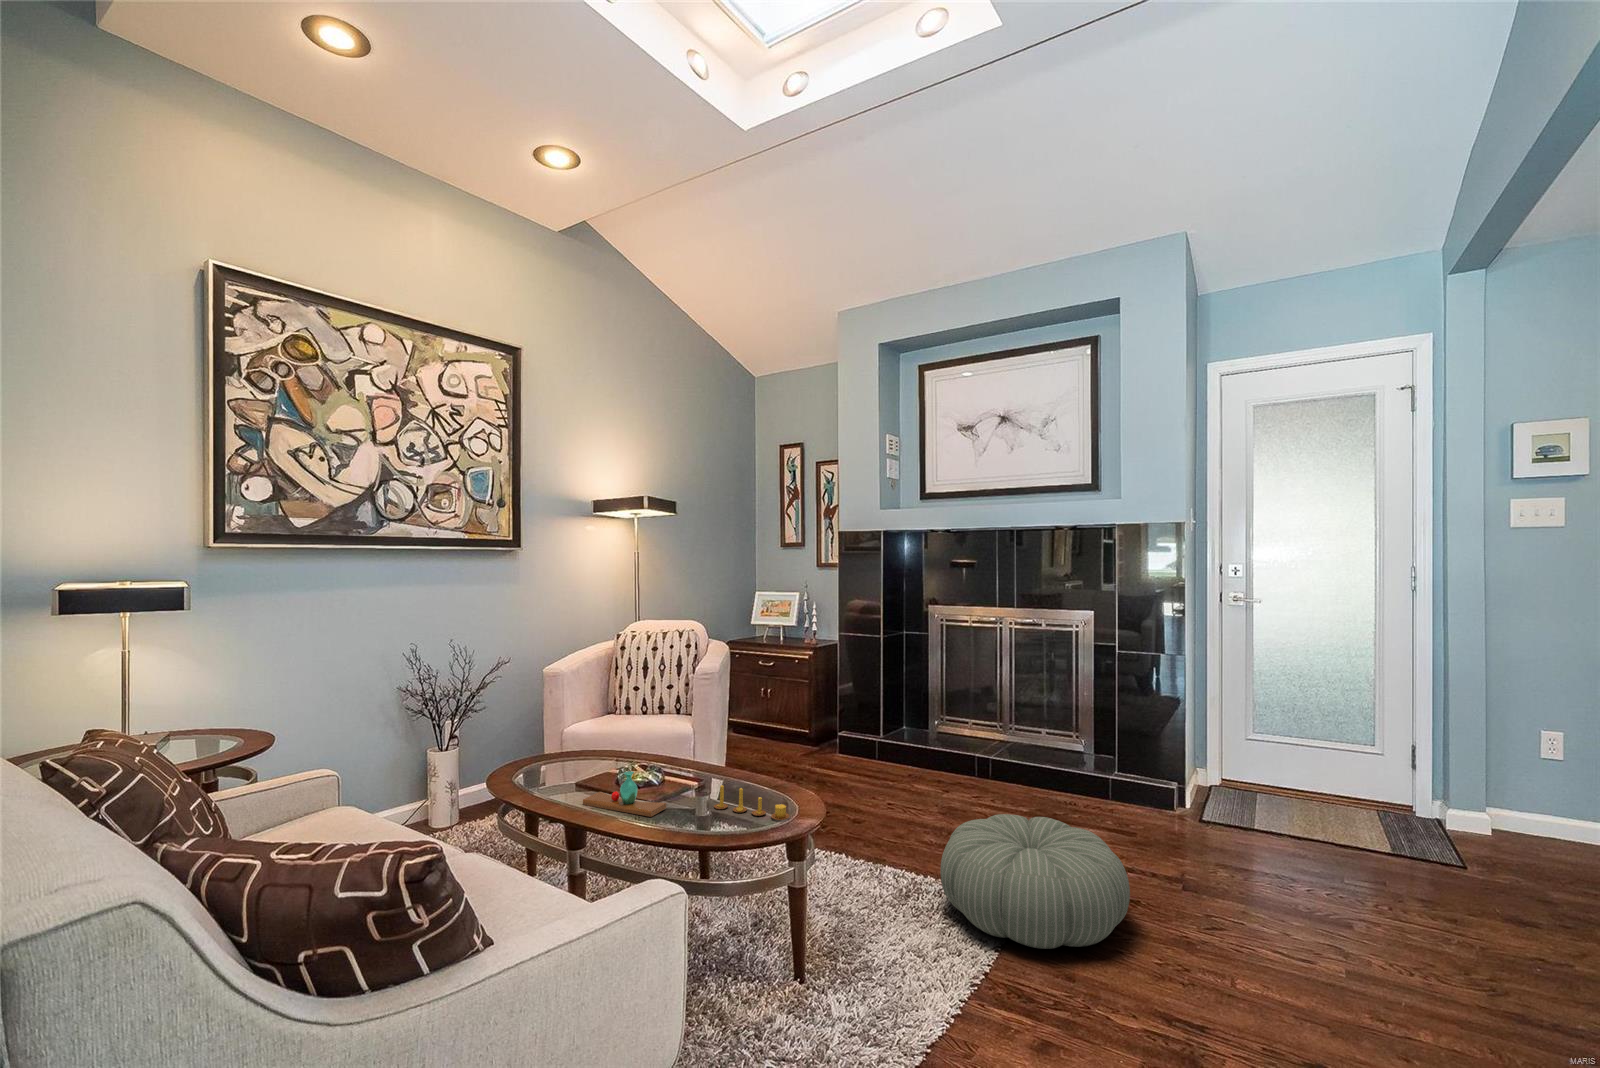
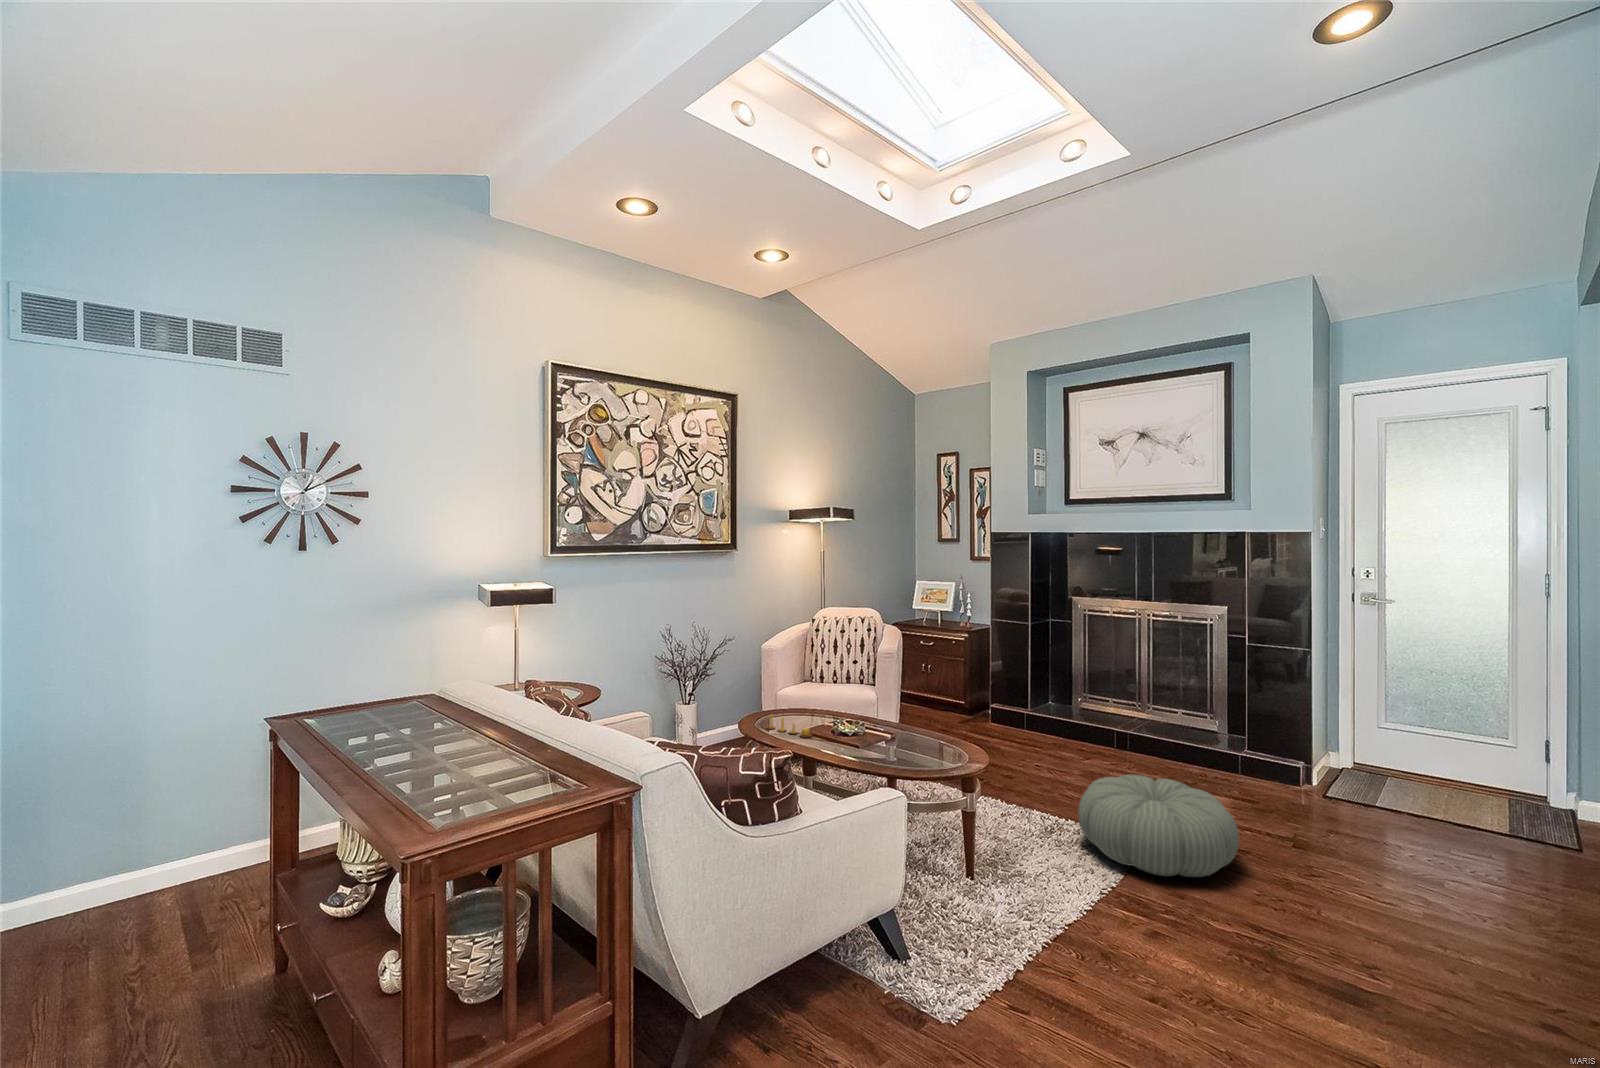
vase: present [583,771,666,817] -> none [811,722,870,755]
candle: present [714,785,790,820] -> present [767,715,811,737]

